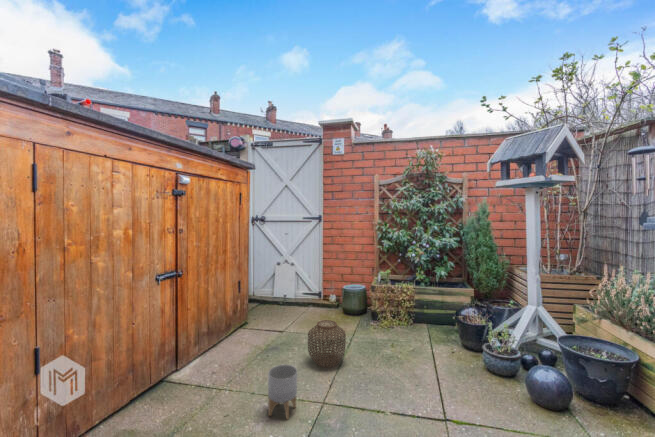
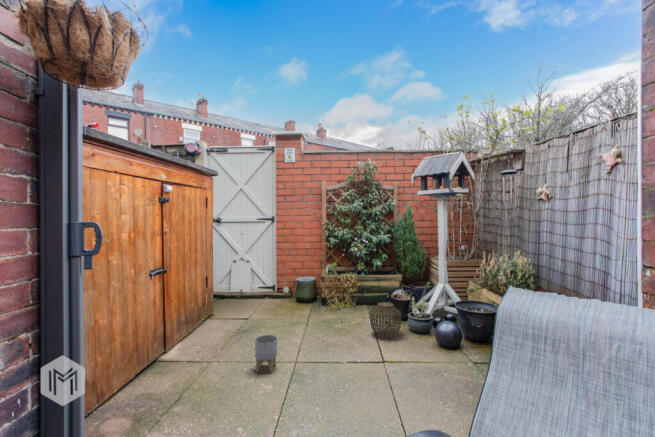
woven basket: present [308,320,346,368] -> present [370,302,401,339]

